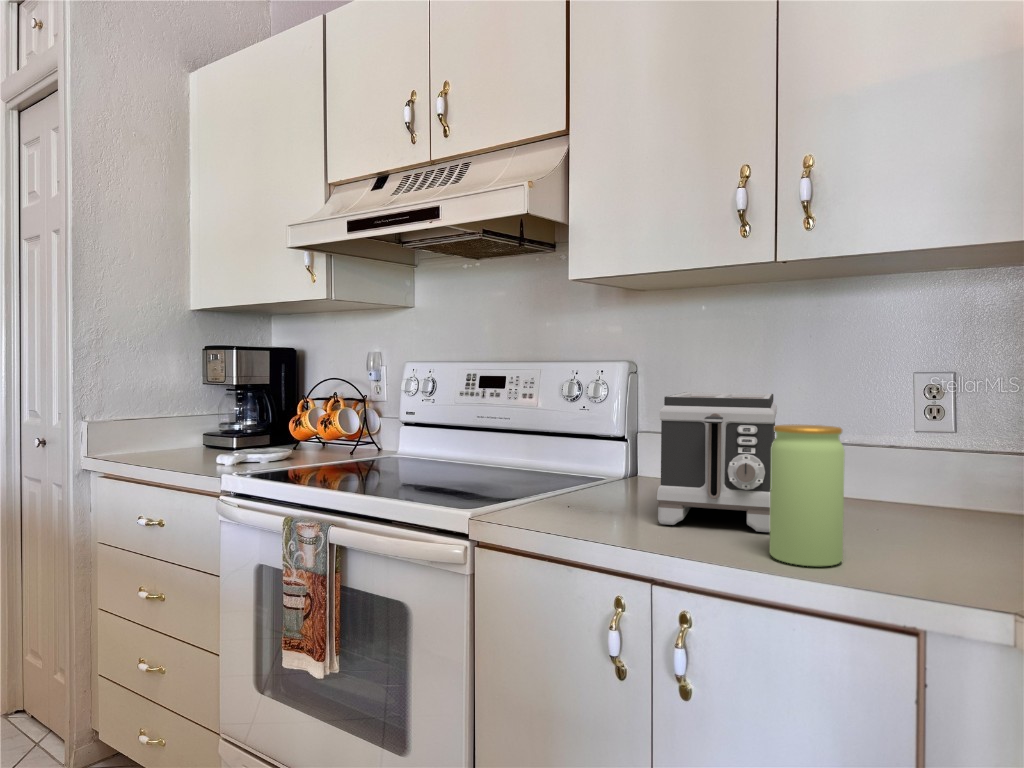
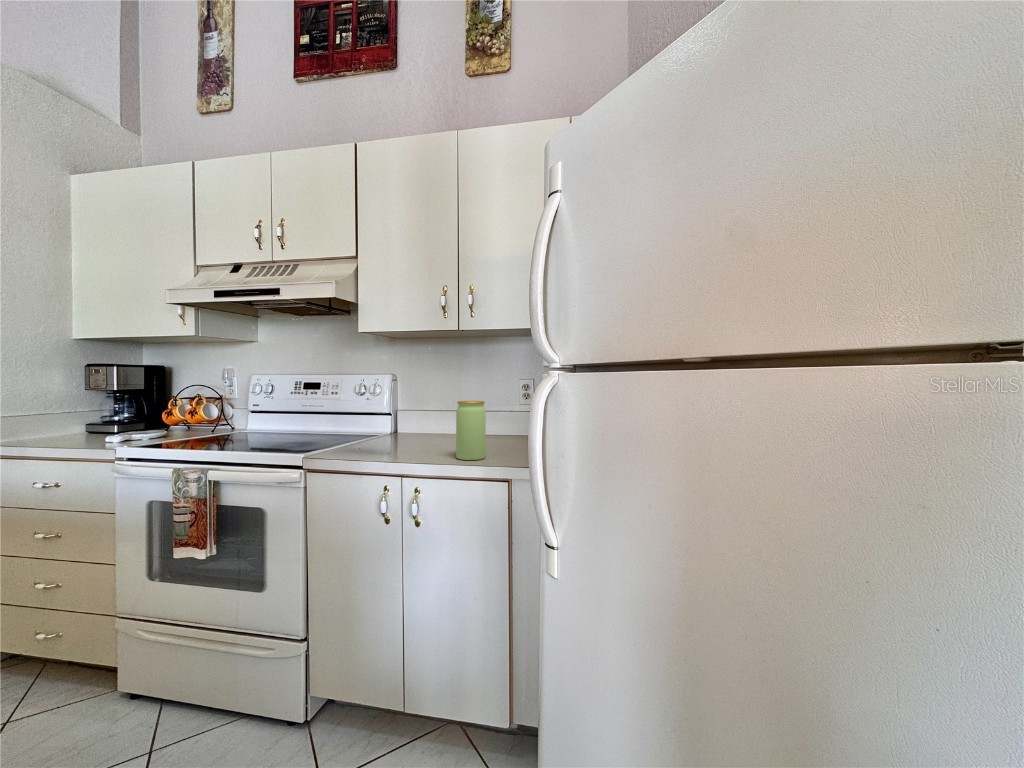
toaster: present [657,392,777,532] -> none [405,389,459,450]

